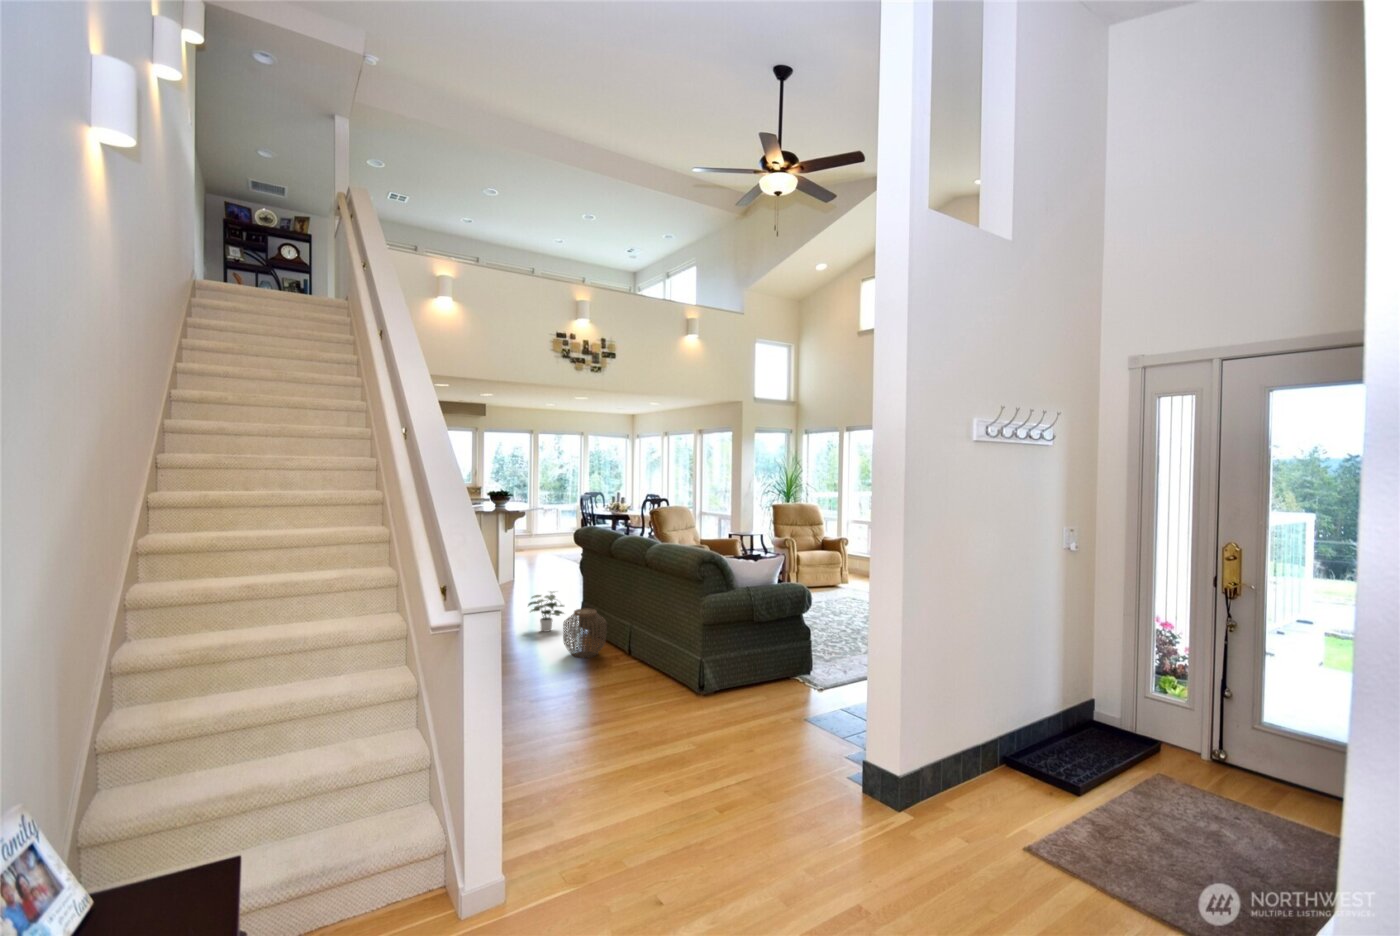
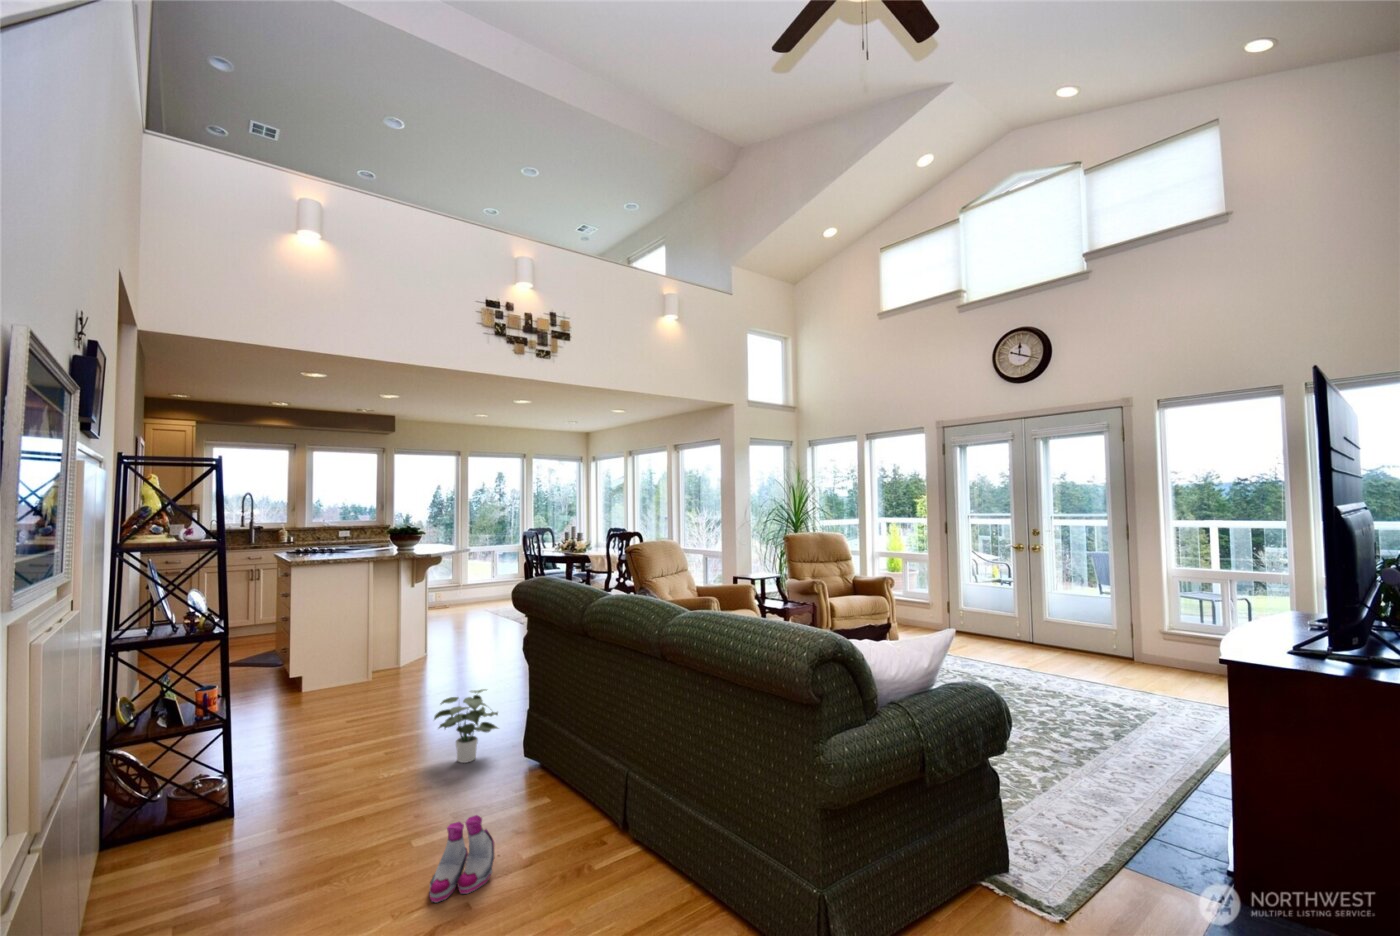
woven basket: present [563,608,606,658] -> none [493,731,575,833]
boots: none [534,641,564,676] -> present [429,815,494,902]

